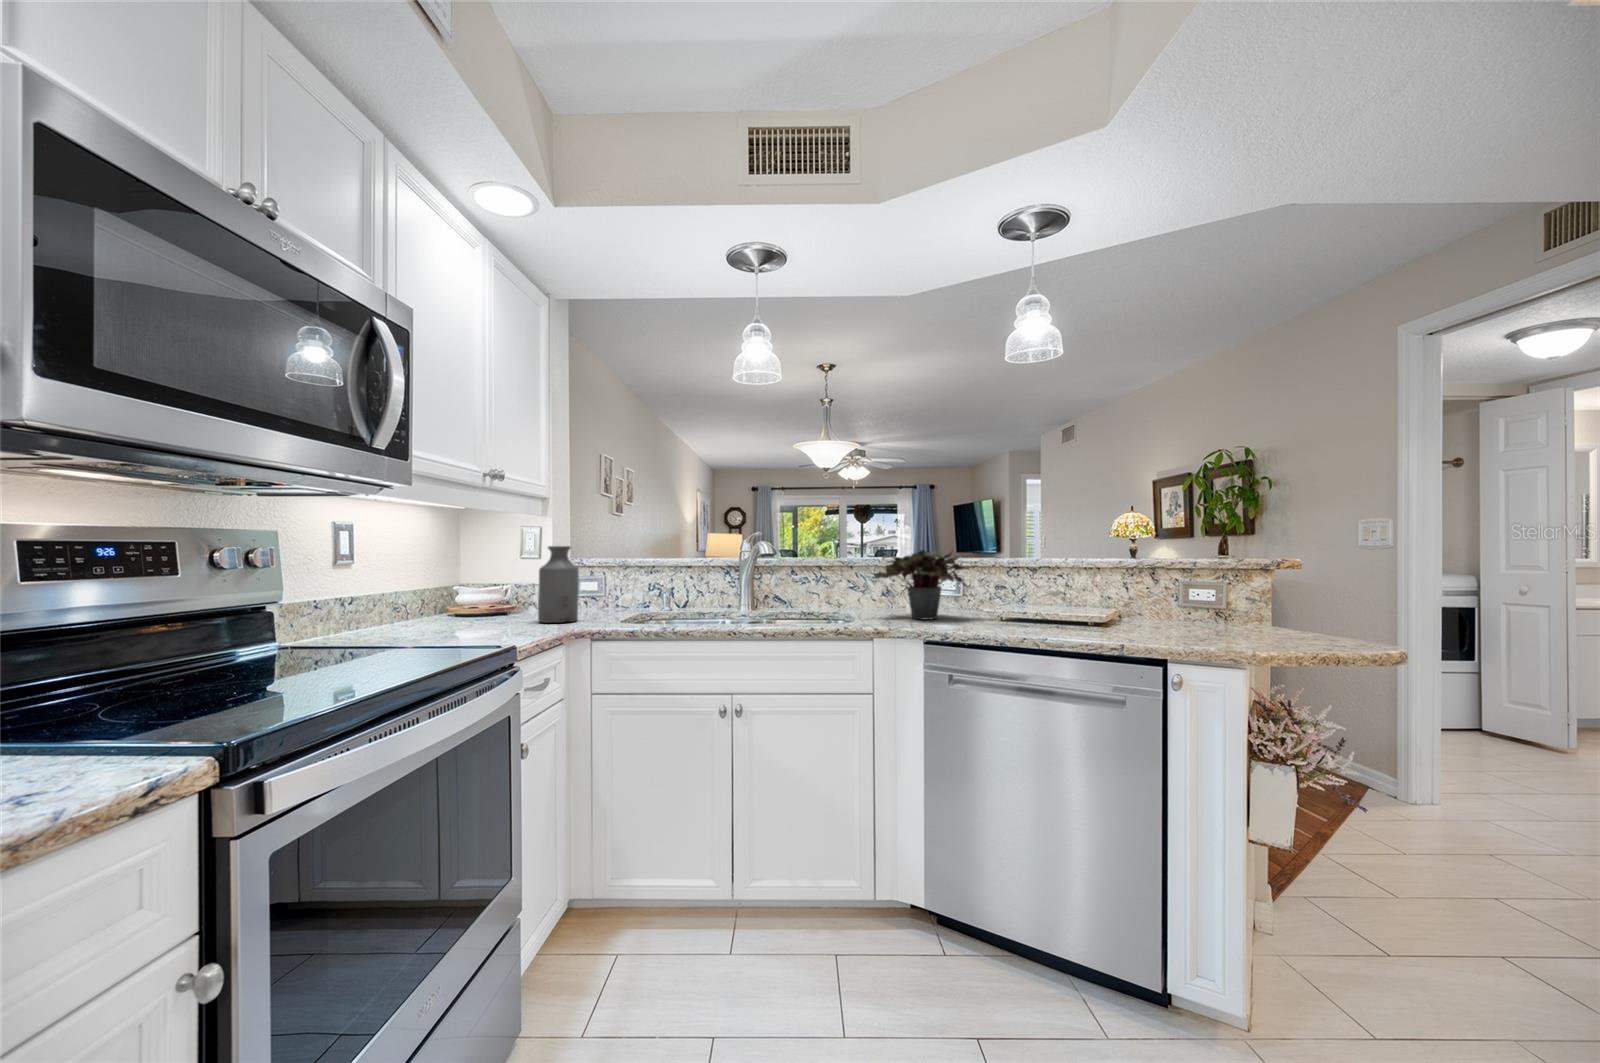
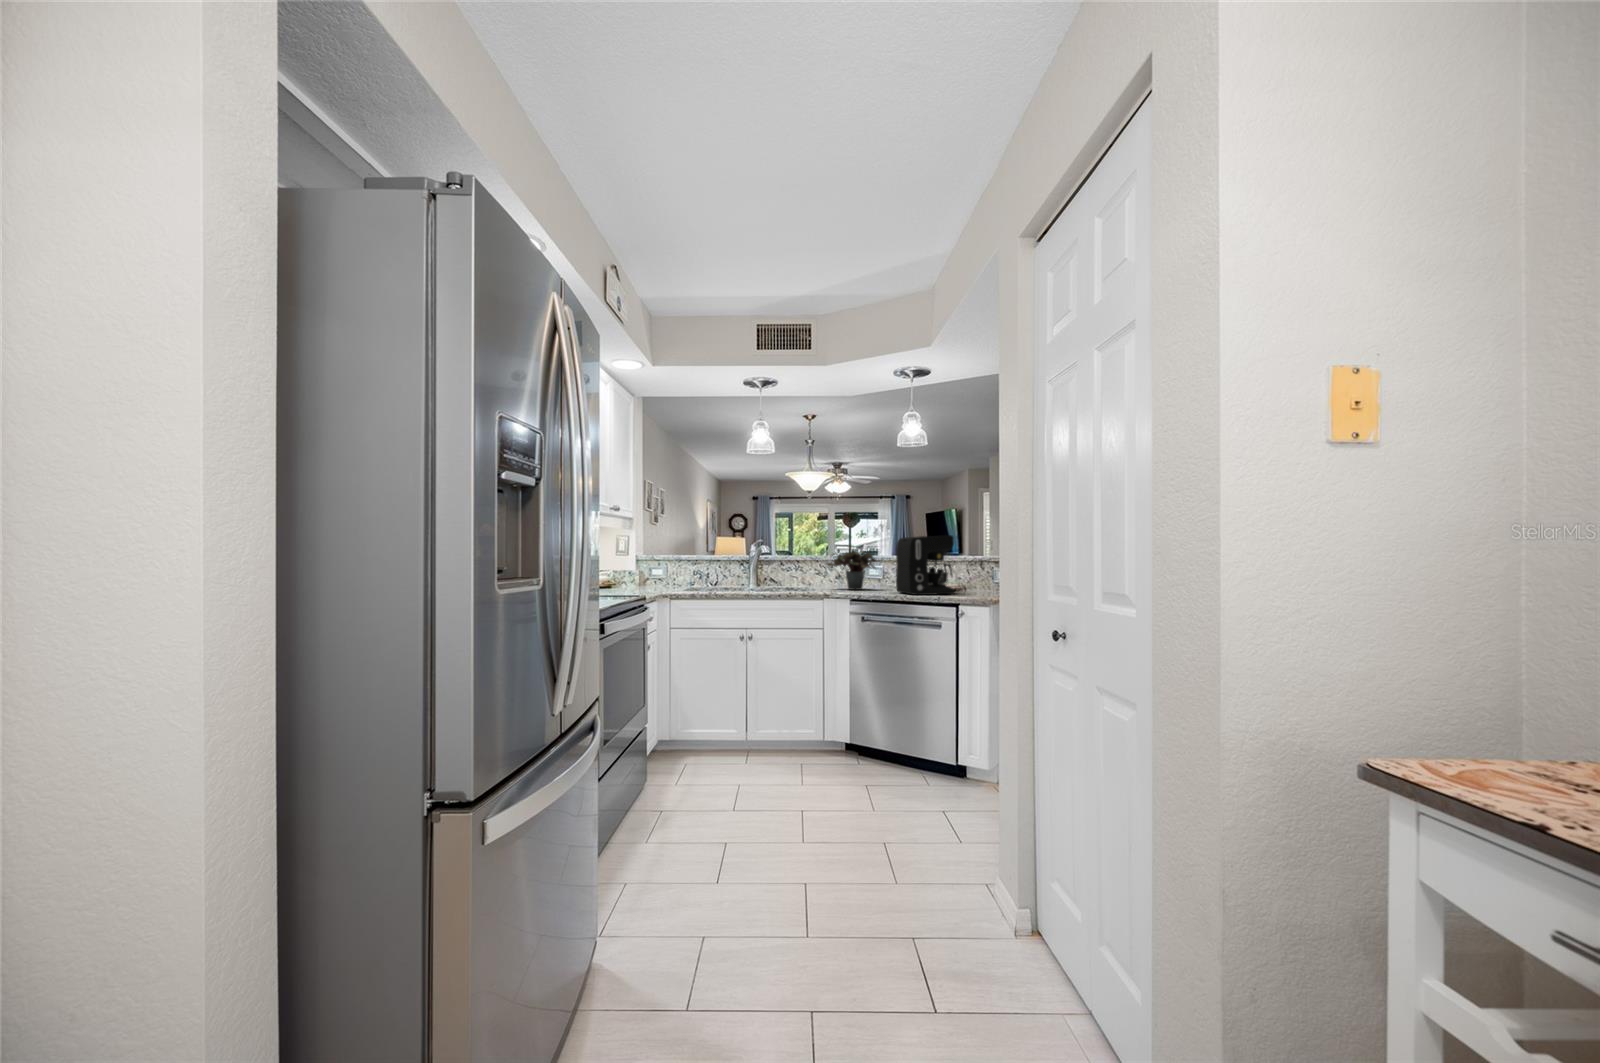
coffee maker: none [1012,521,1134,637] -> present [896,535,955,595]
bottle: present [538,546,579,623] -> none [637,547,659,590]

